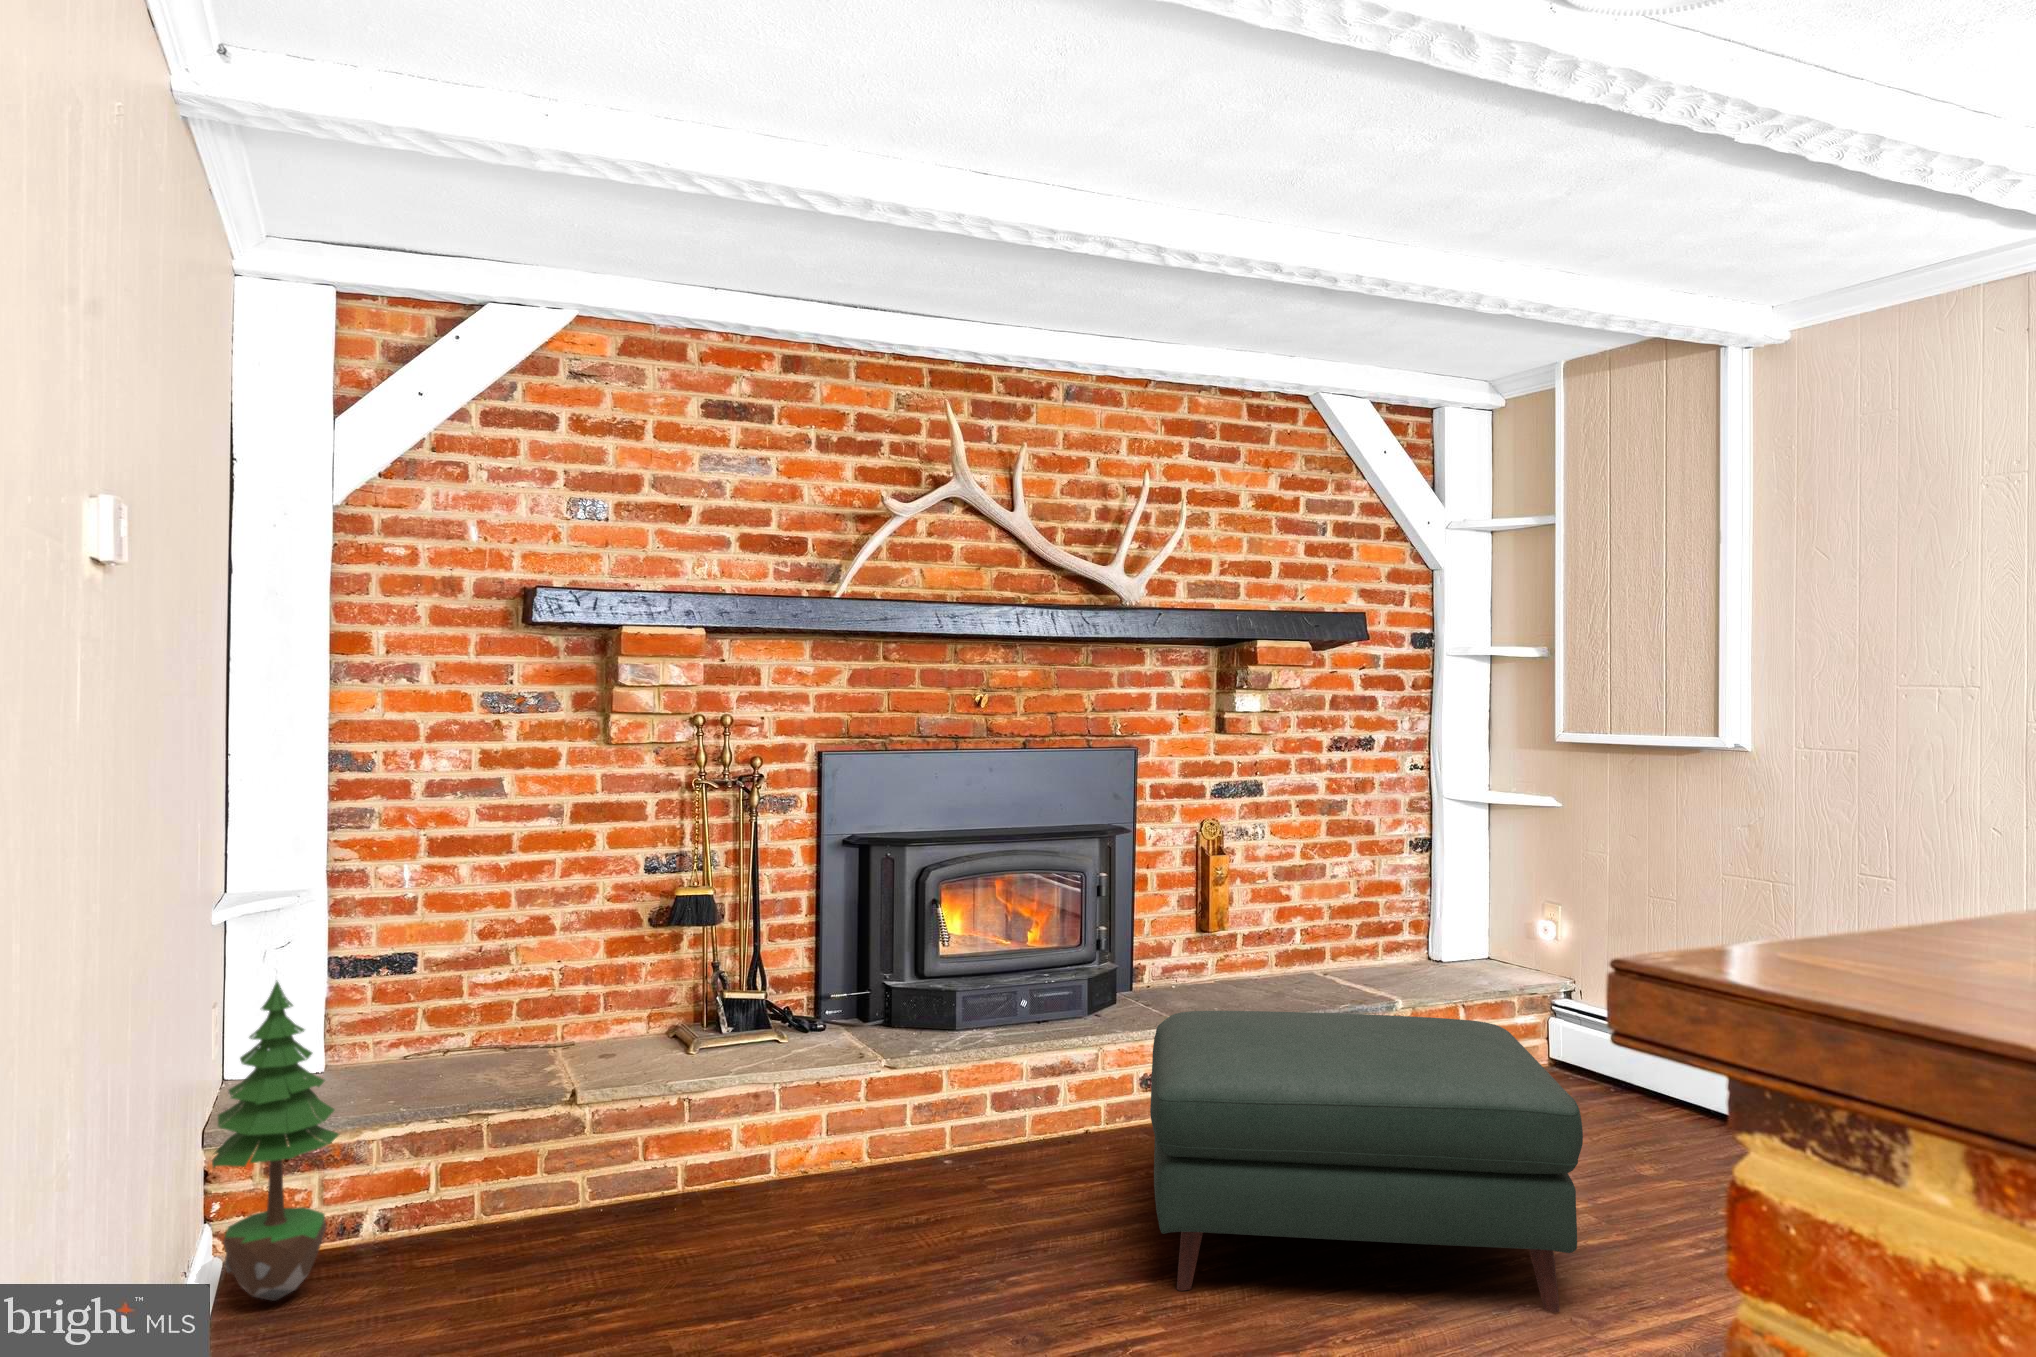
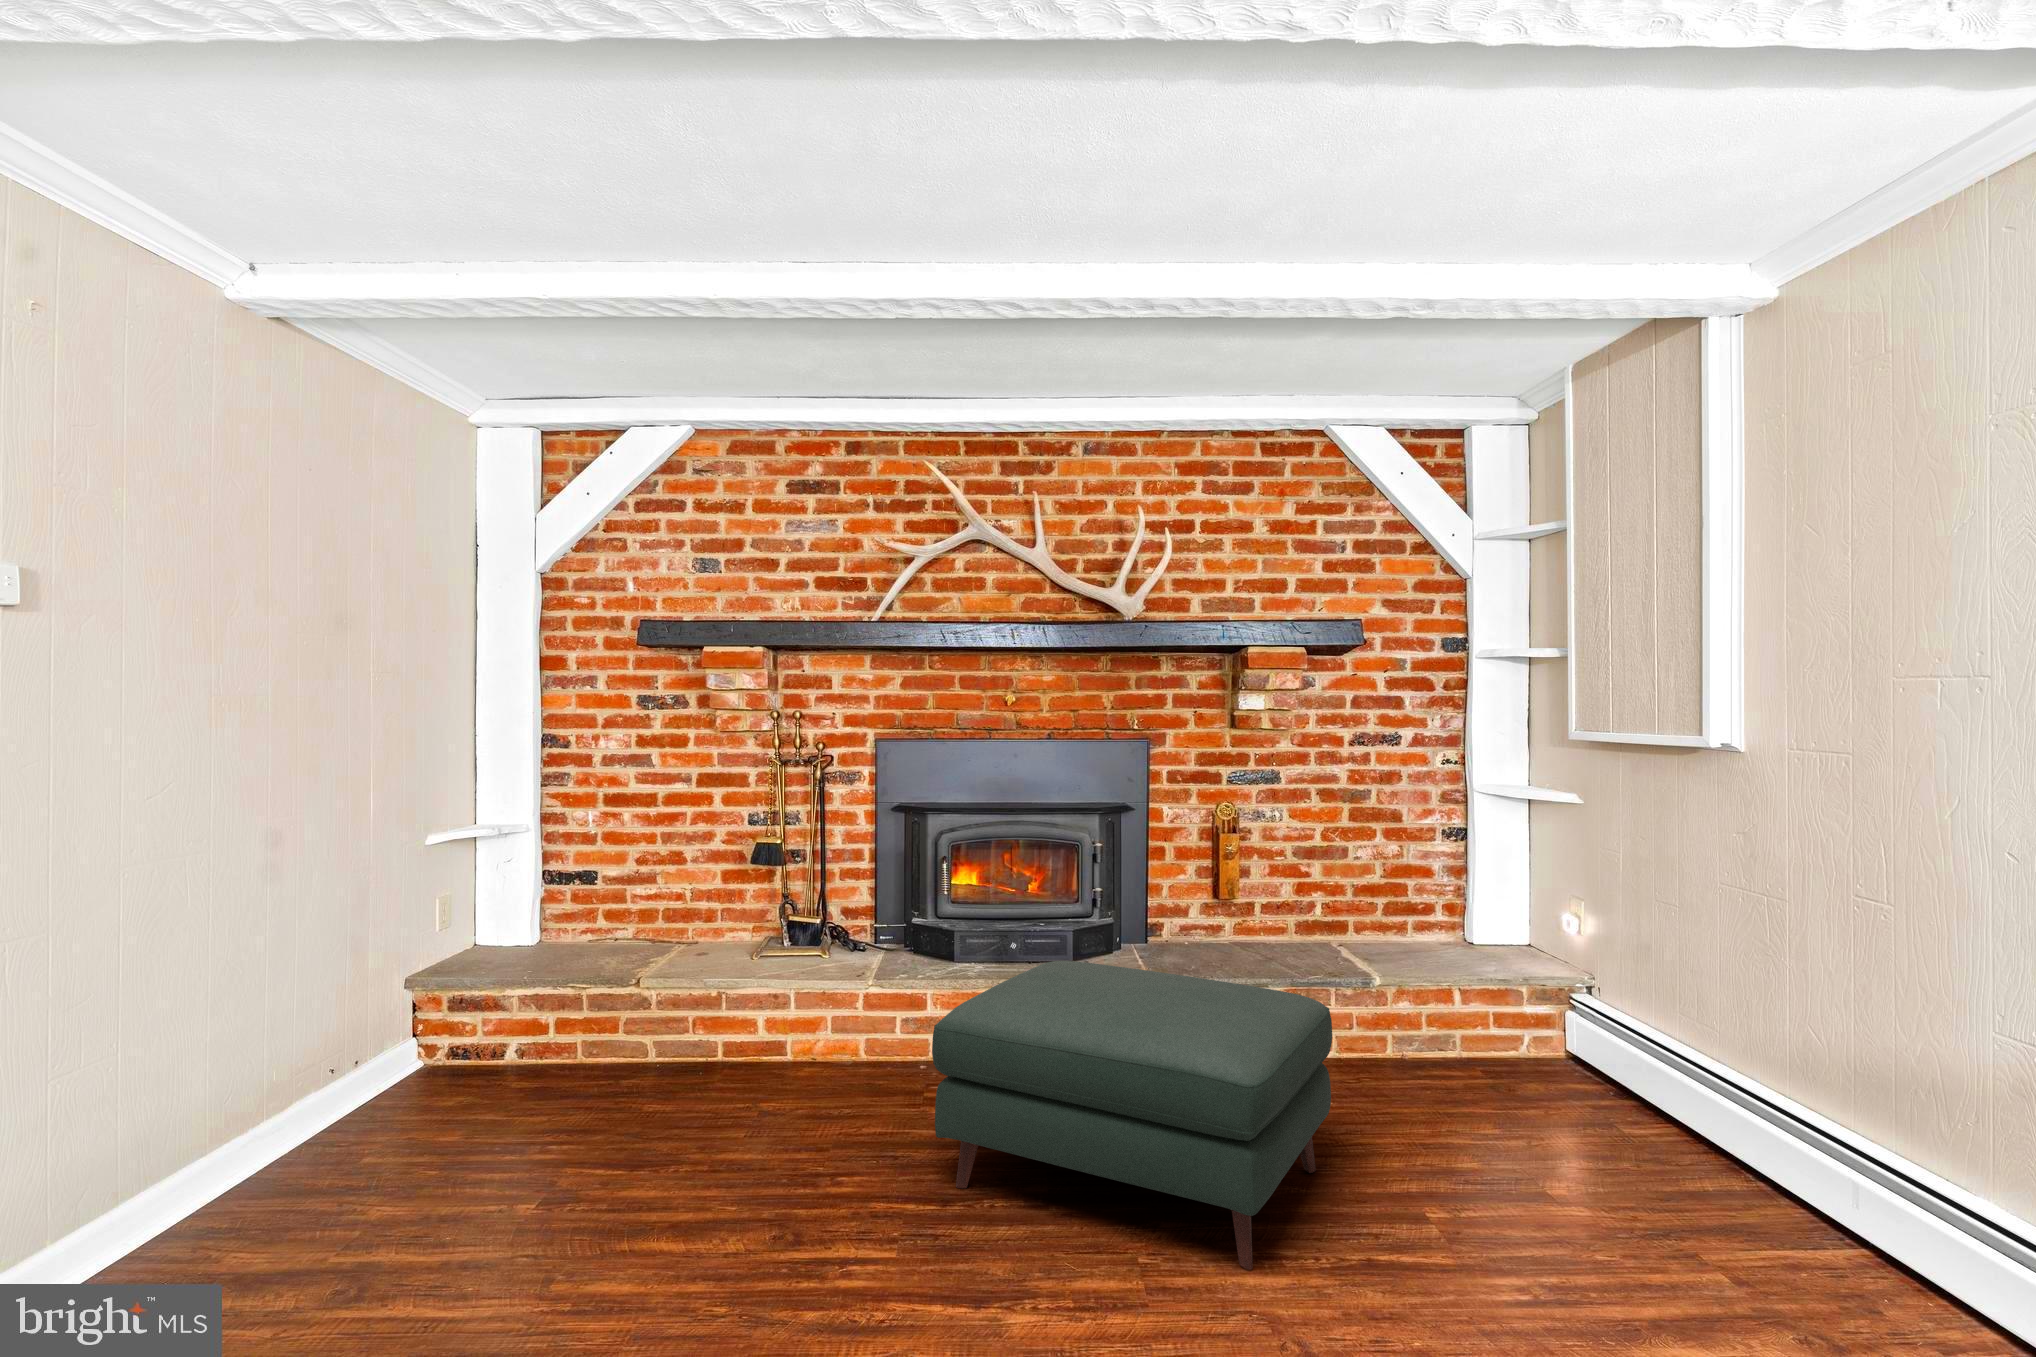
potted tree: present [212,981,340,1301] -> none [376,881,461,1089]

